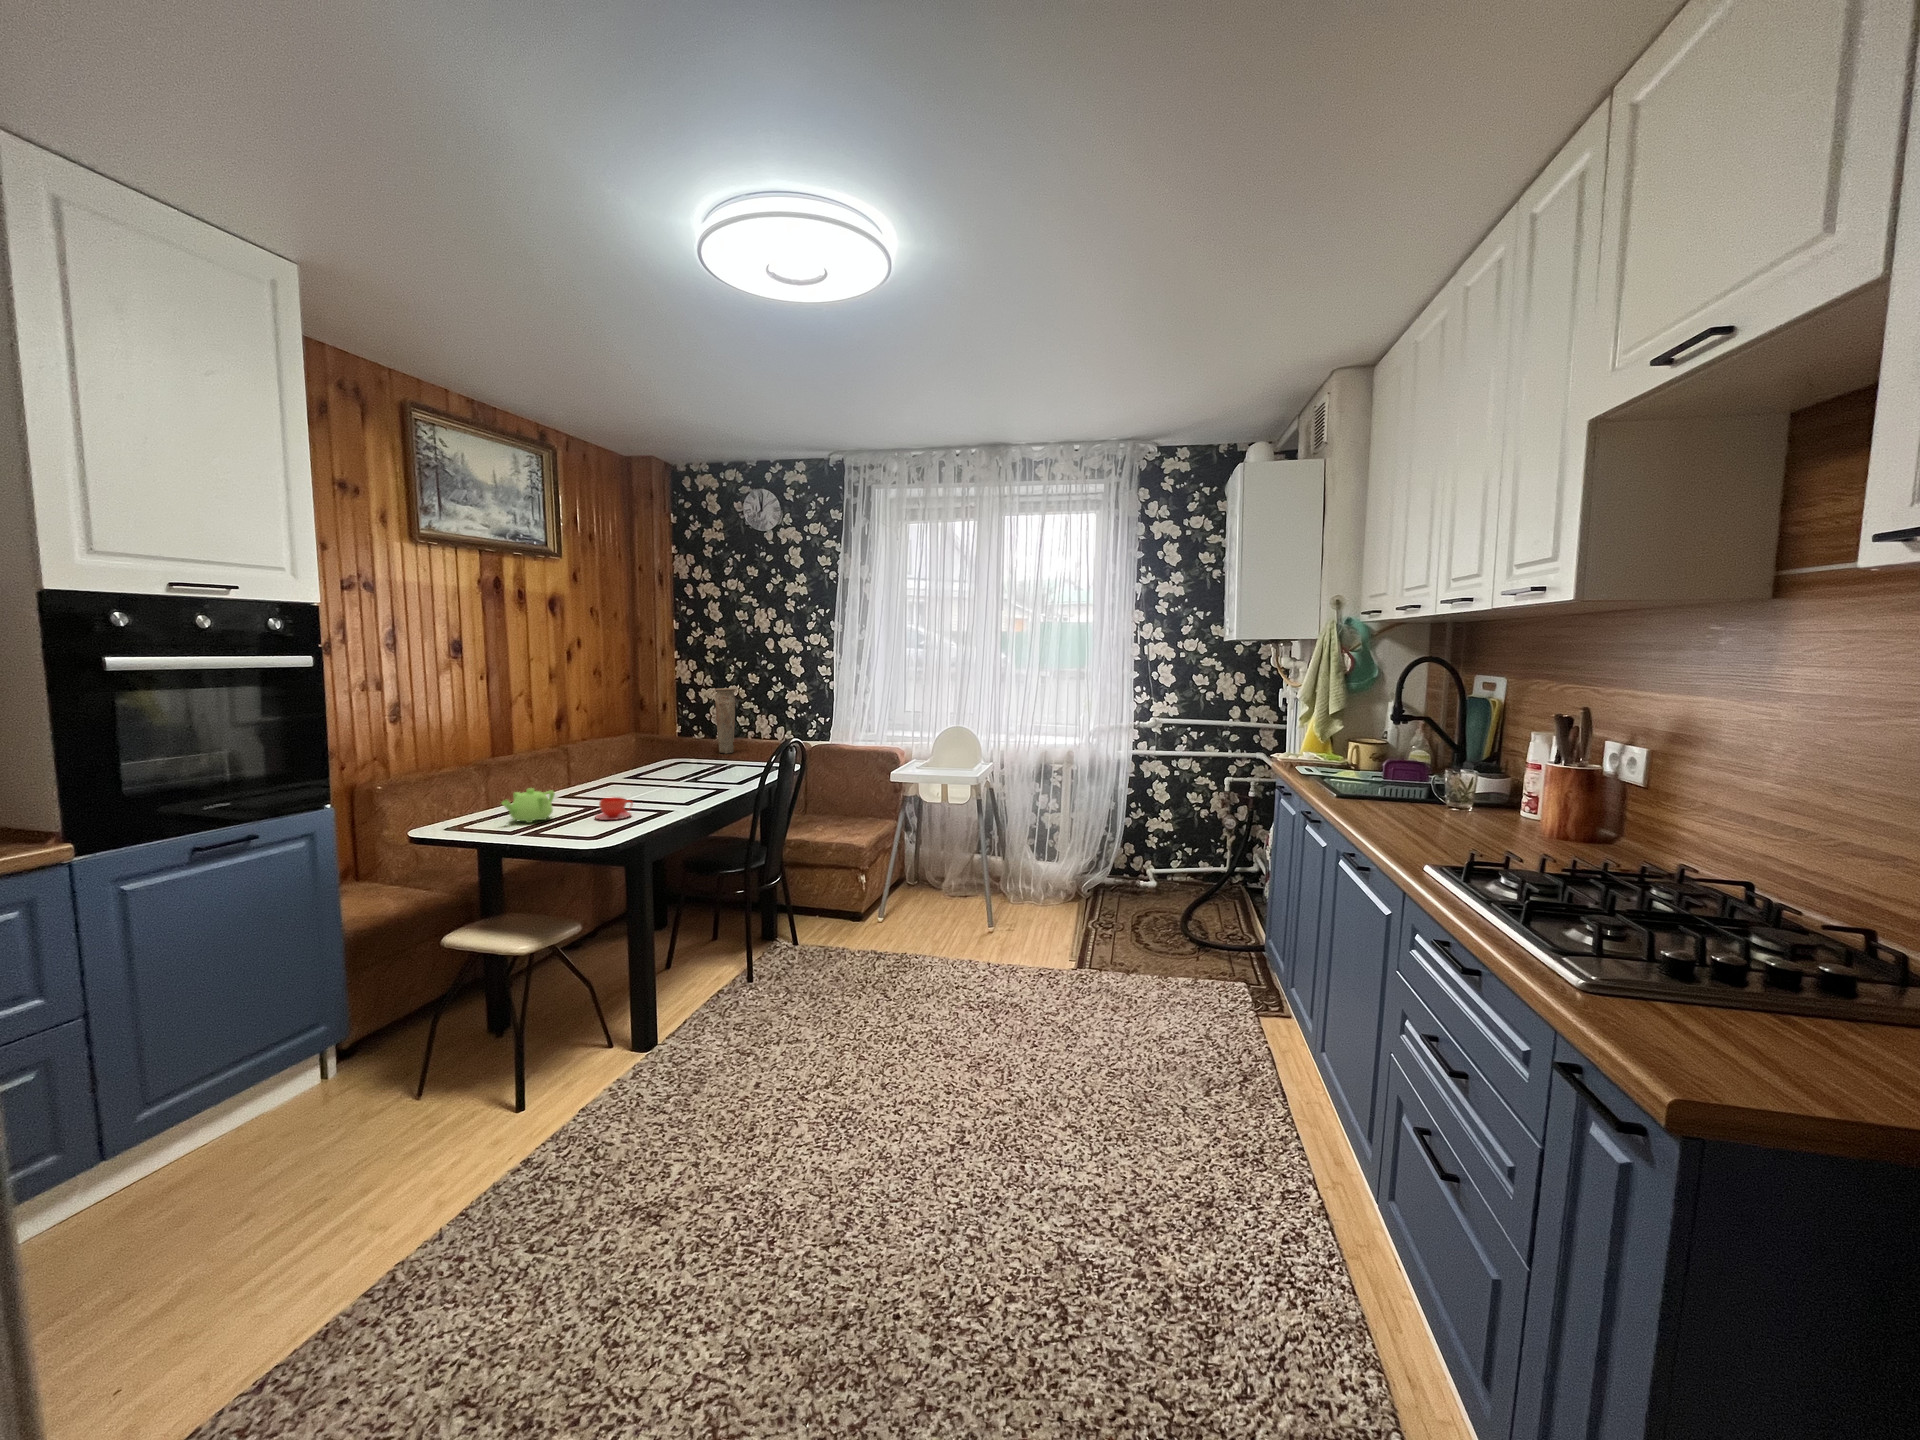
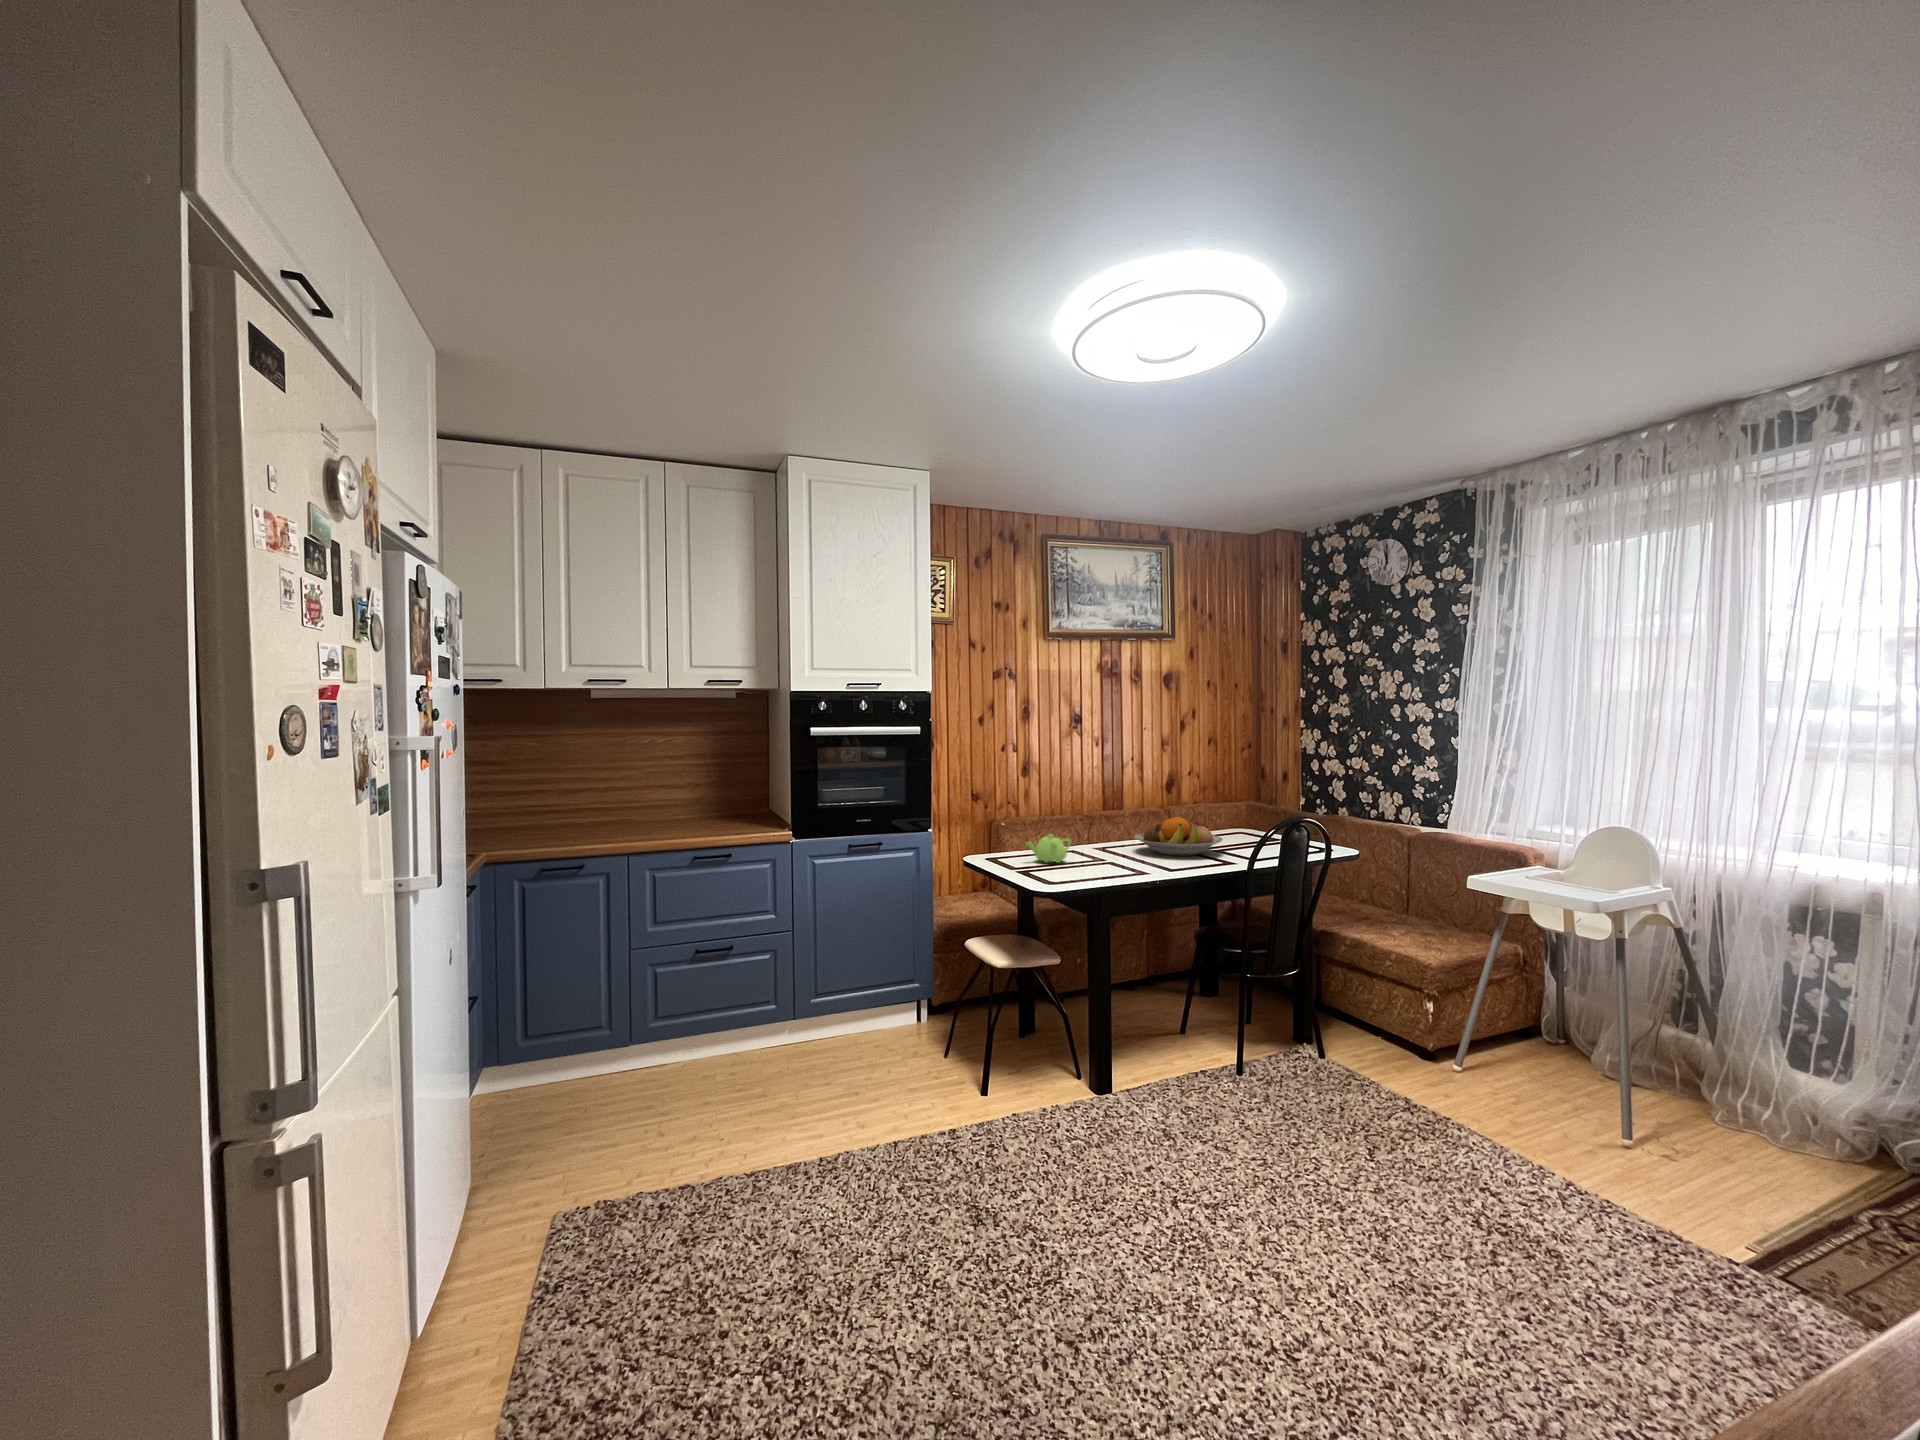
vase: present [715,688,736,753] -> none [1318,760,1343,832]
fruit bowl: none [595,753,690,793] -> present [1135,817,1223,856]
teacup: present [595,797,633,820] -> none [1089,851,1121,872]

